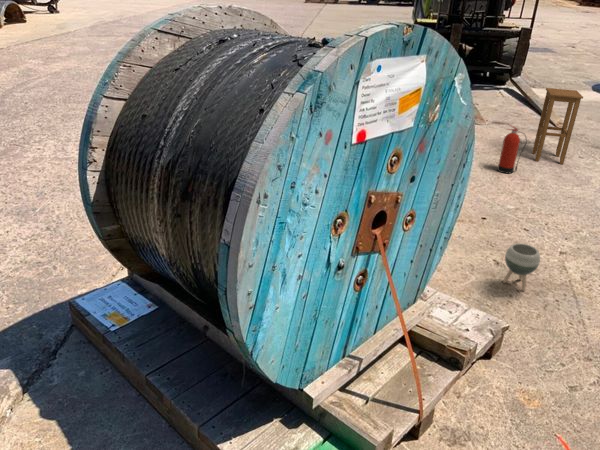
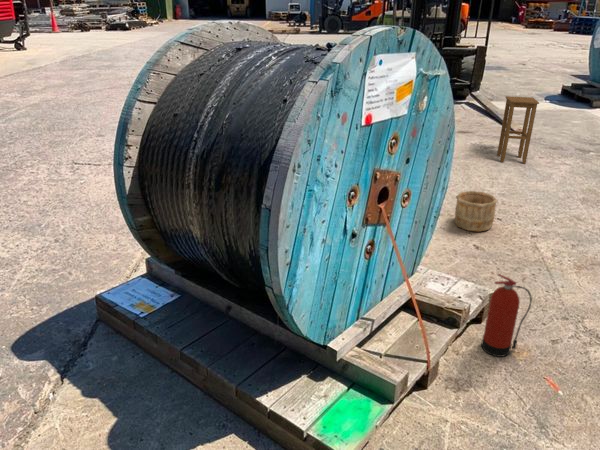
fire extinguisher: present [497,126,526,173] -> present [481,274,532,357]
wooden bucket: none [475,198,525,245] -> present [455,191,498,232]
planter: present [503,243,540,291] -> none [484,226,516,268]

